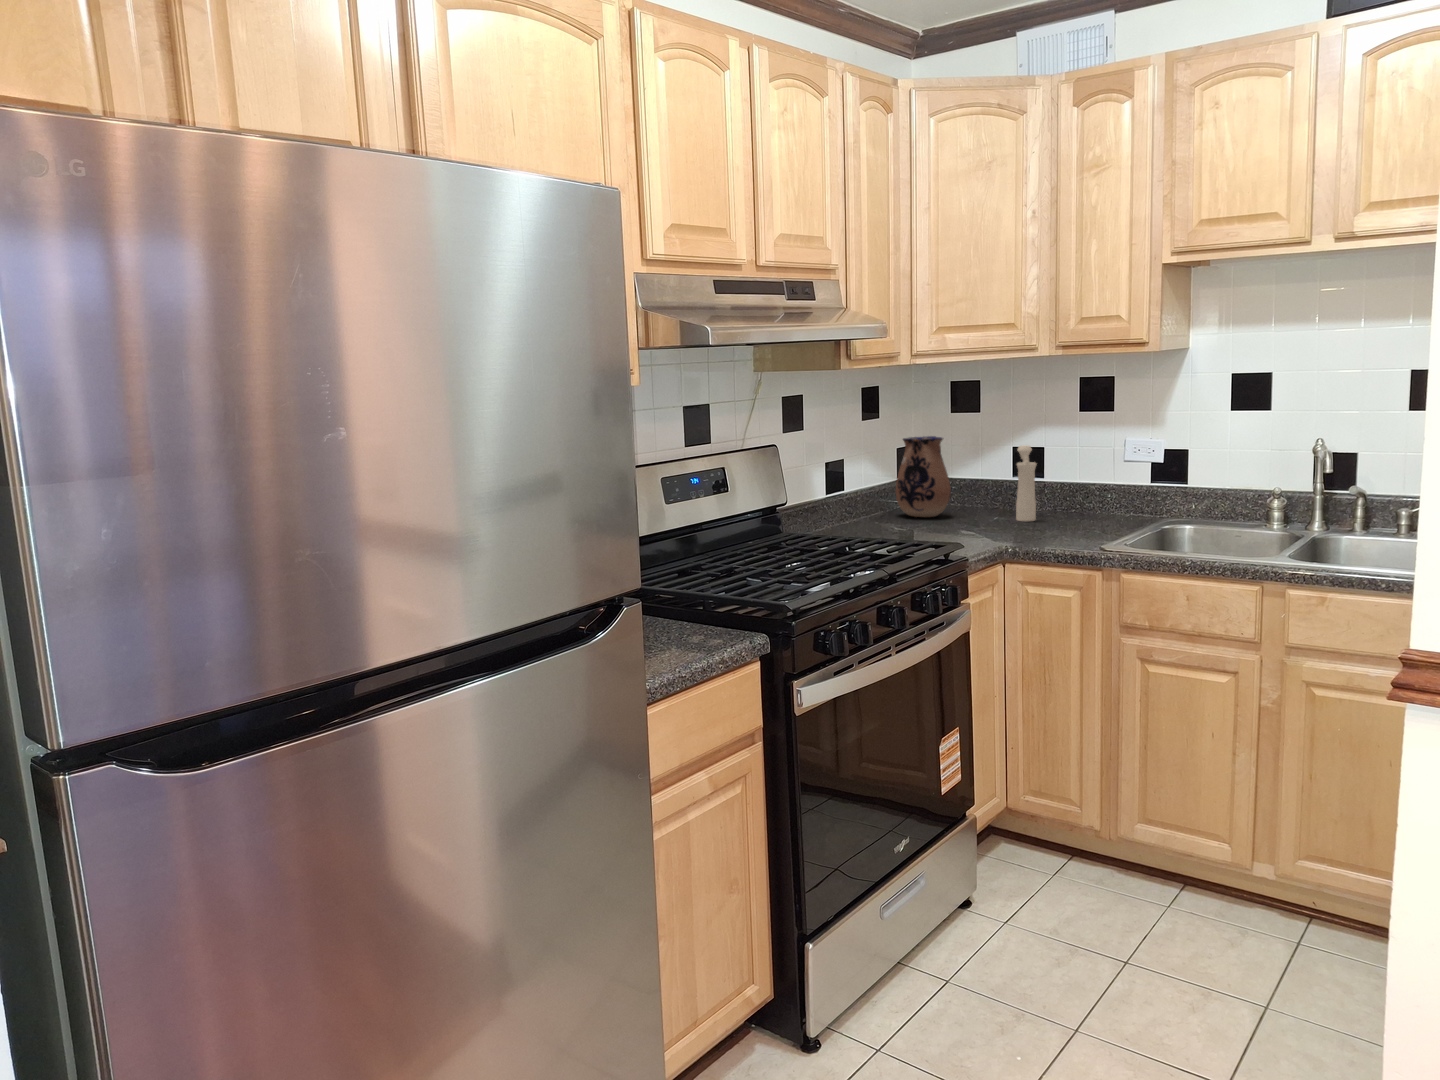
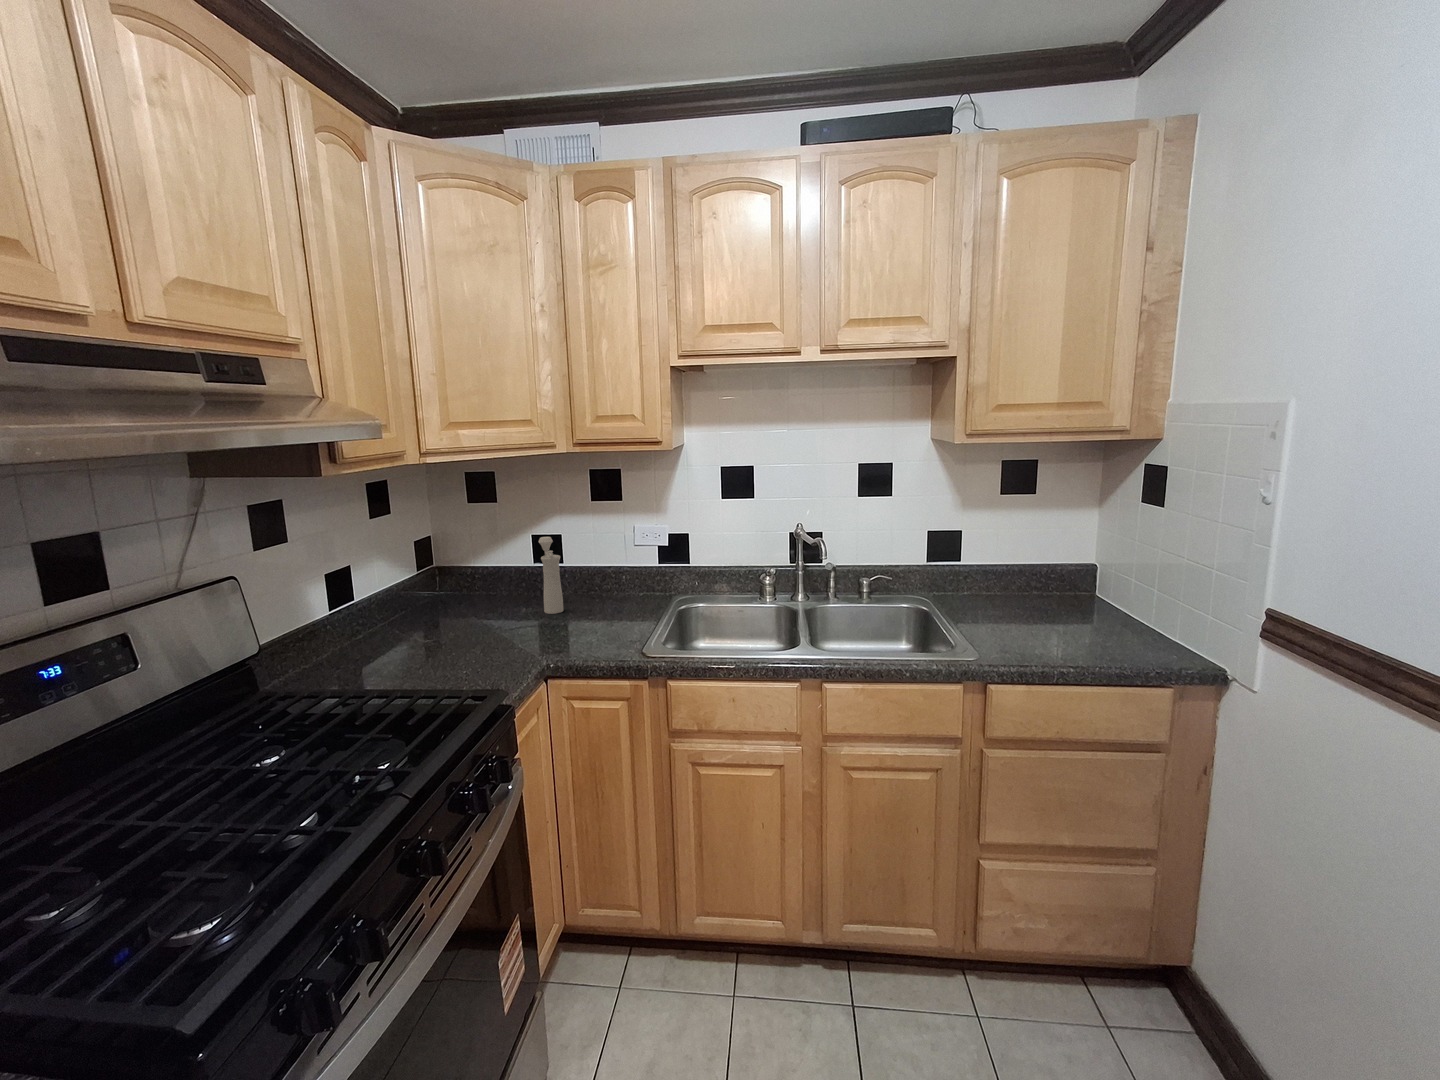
ceramic pitcher: present [895,436,951,517] -> none [414,533,476,620]

